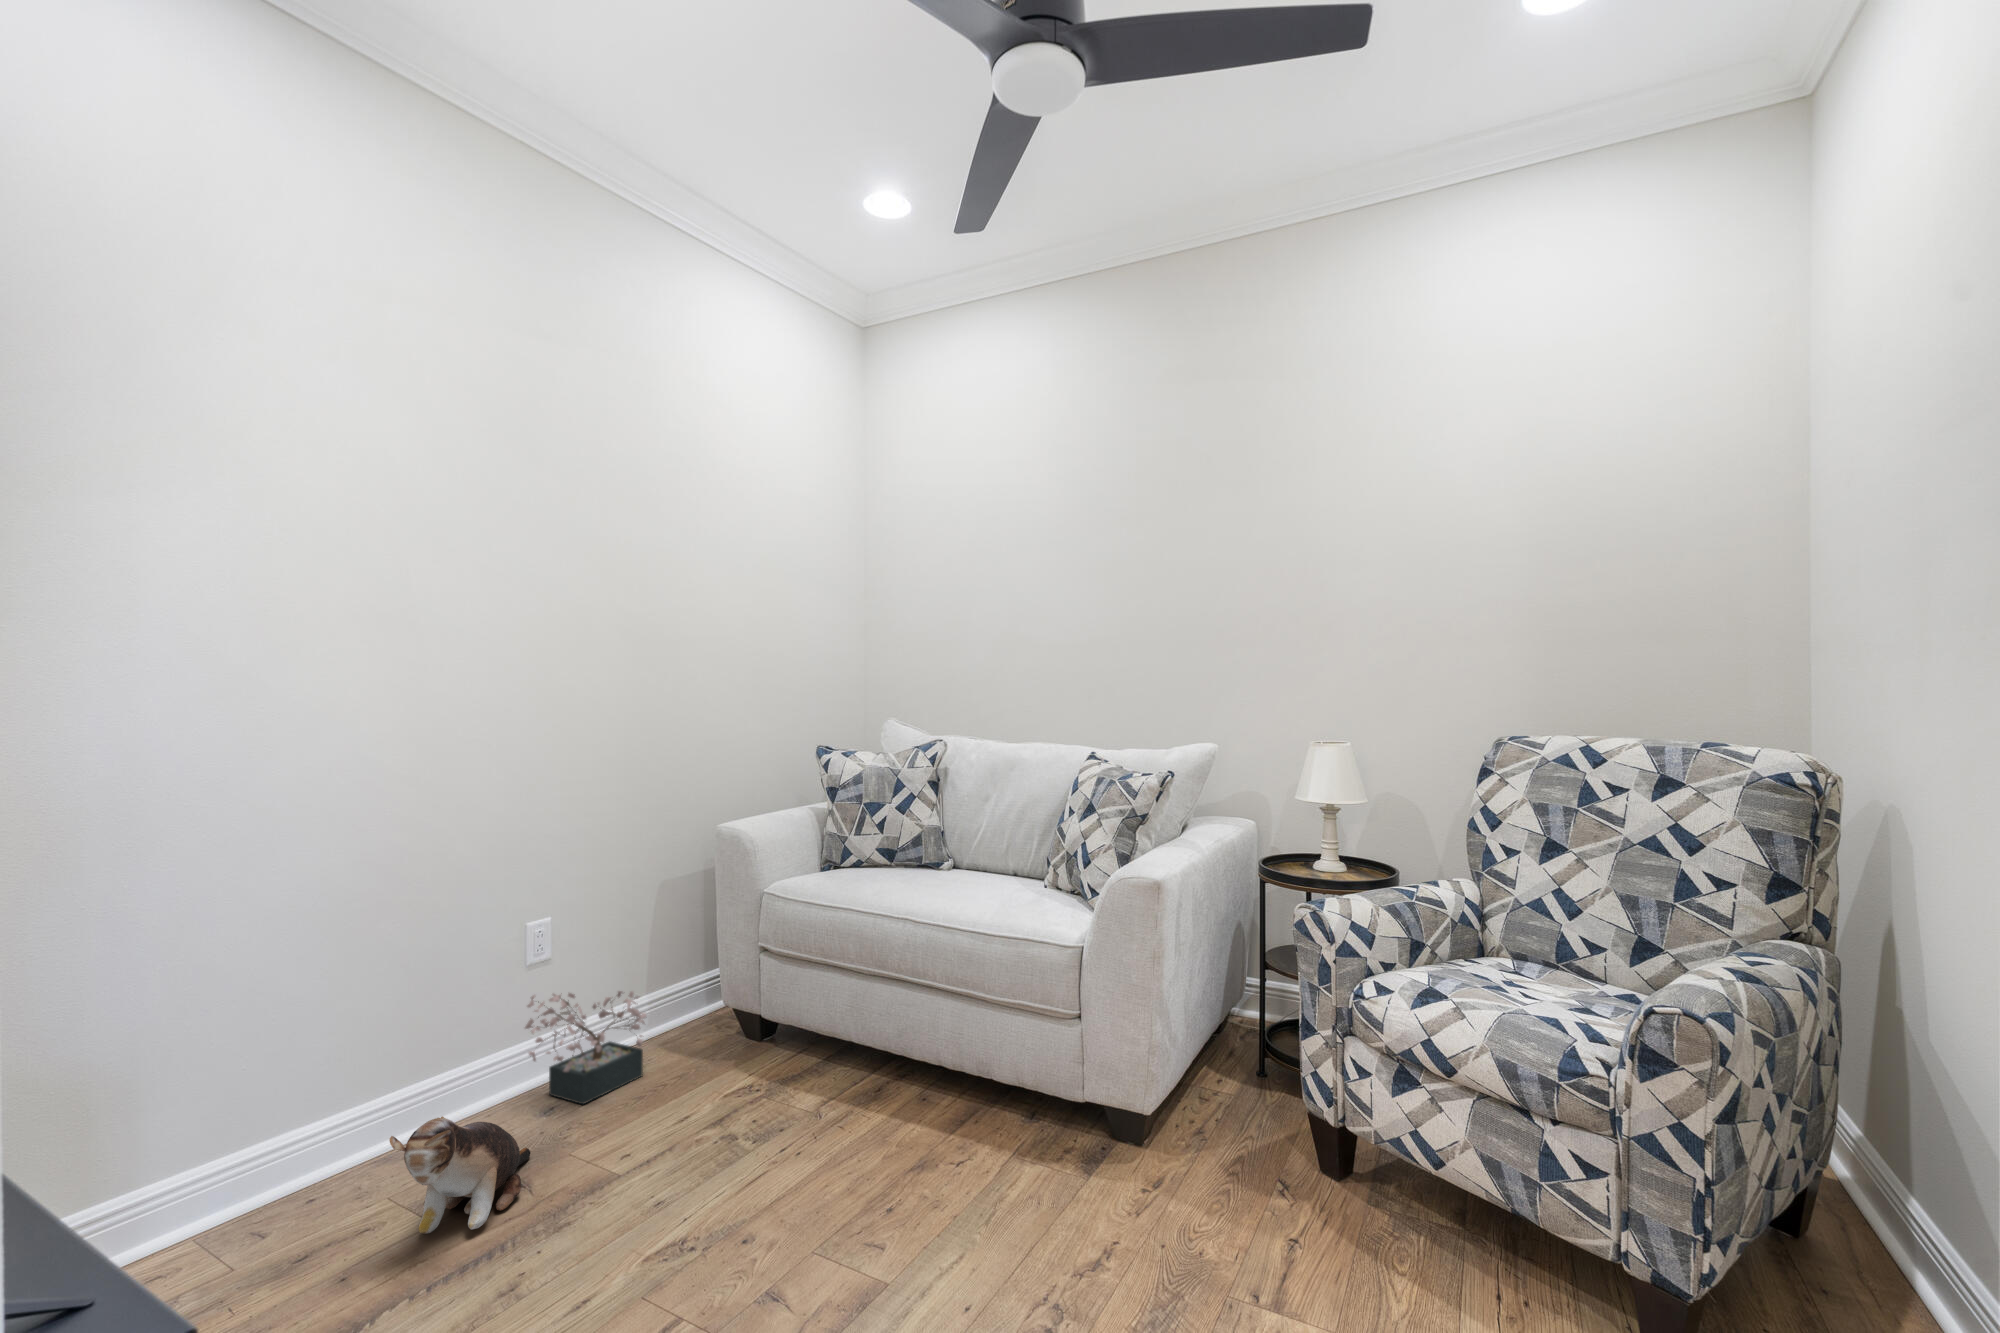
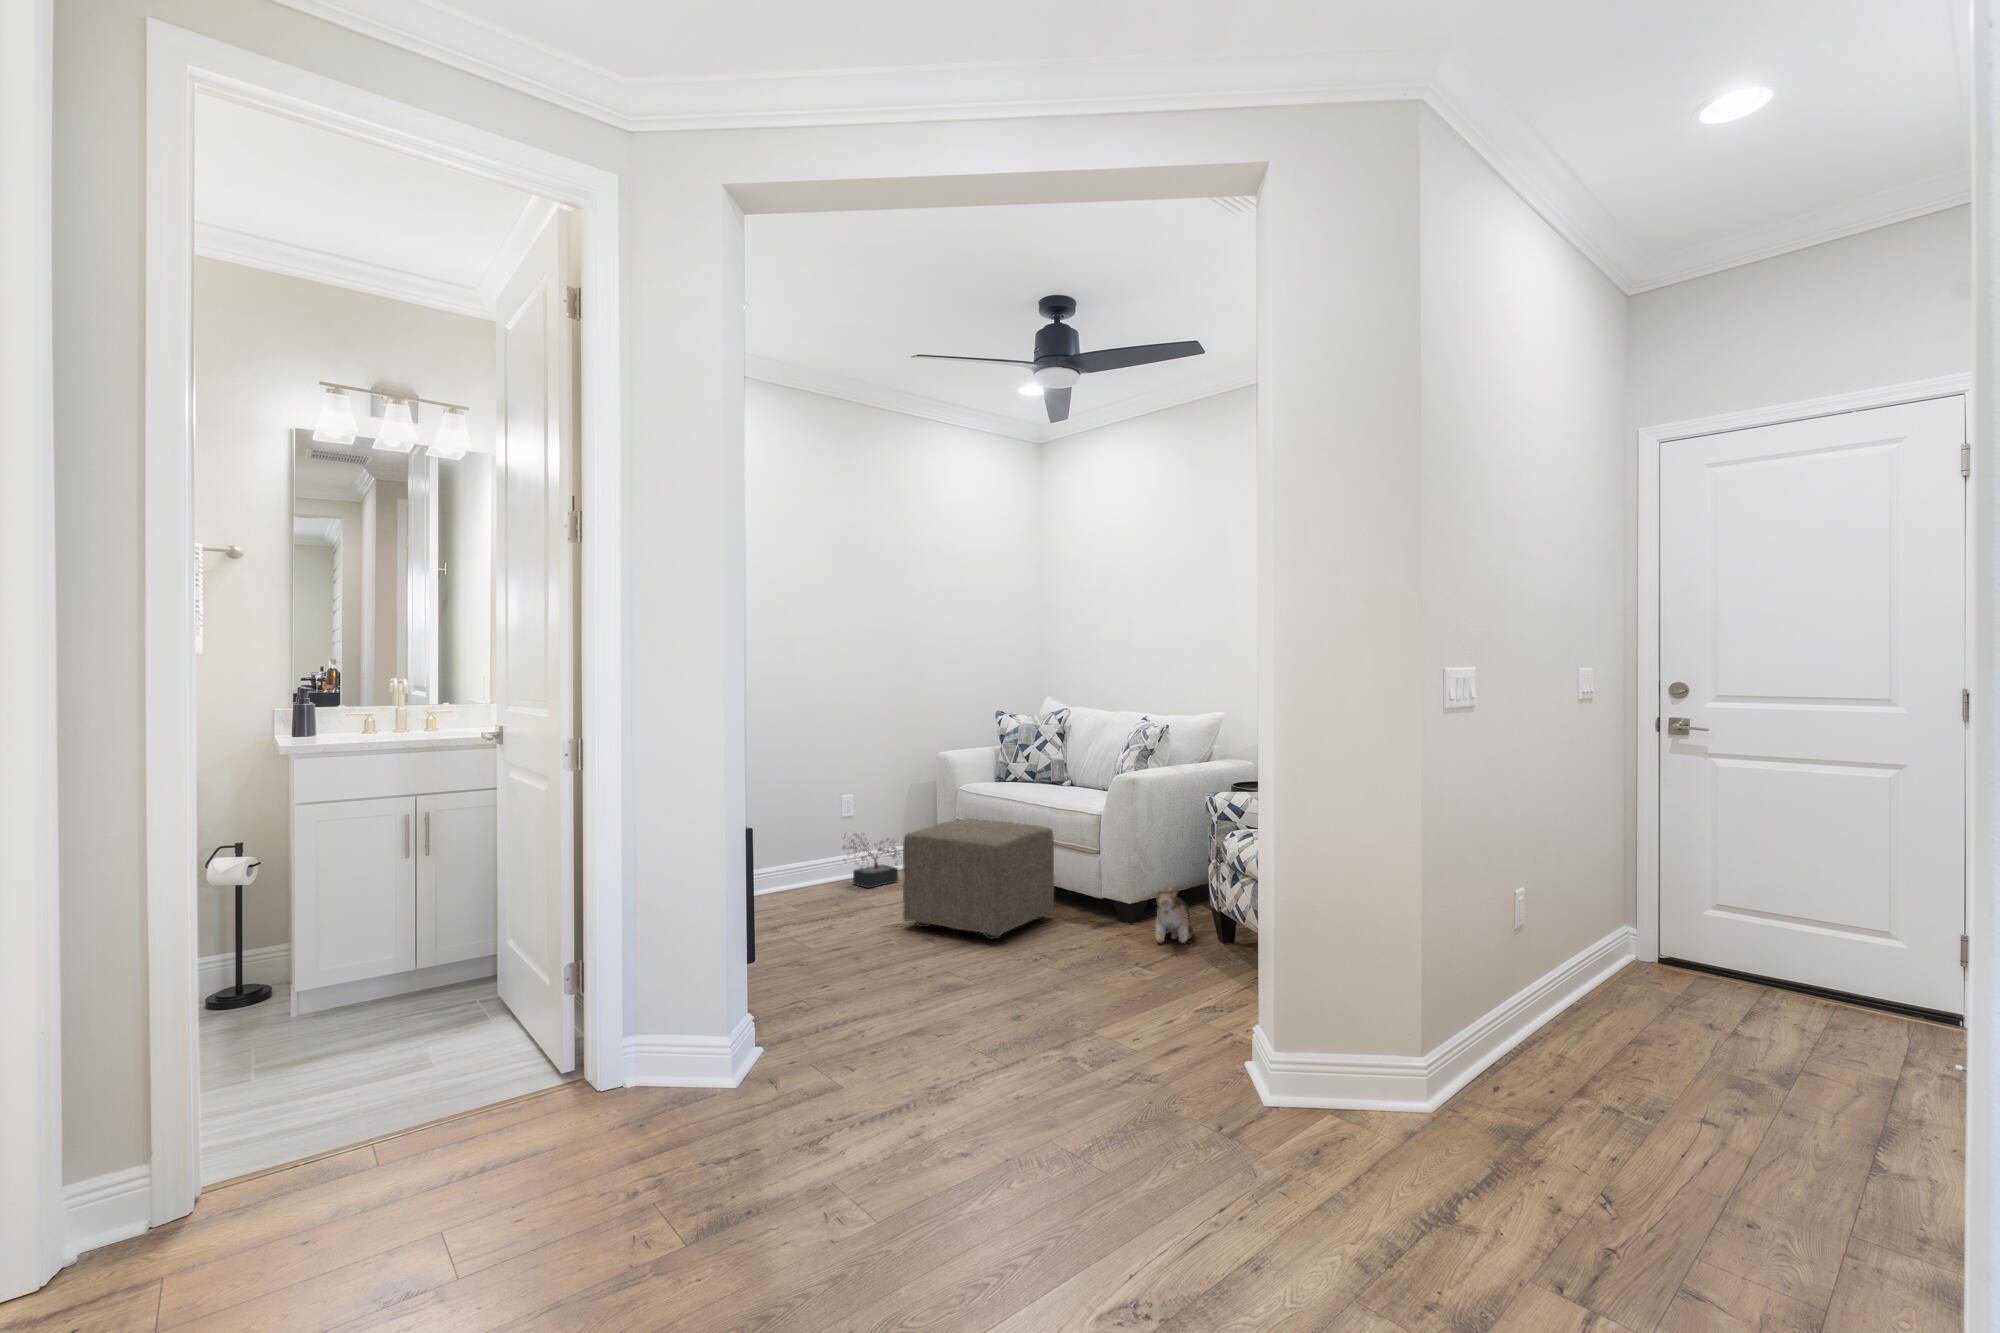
ottoman: none [686,963,990,1262] -> present [903,819,1054,939]
plush toy: present [389,1116,531,1234] -> present [1154,887,1193,943]

